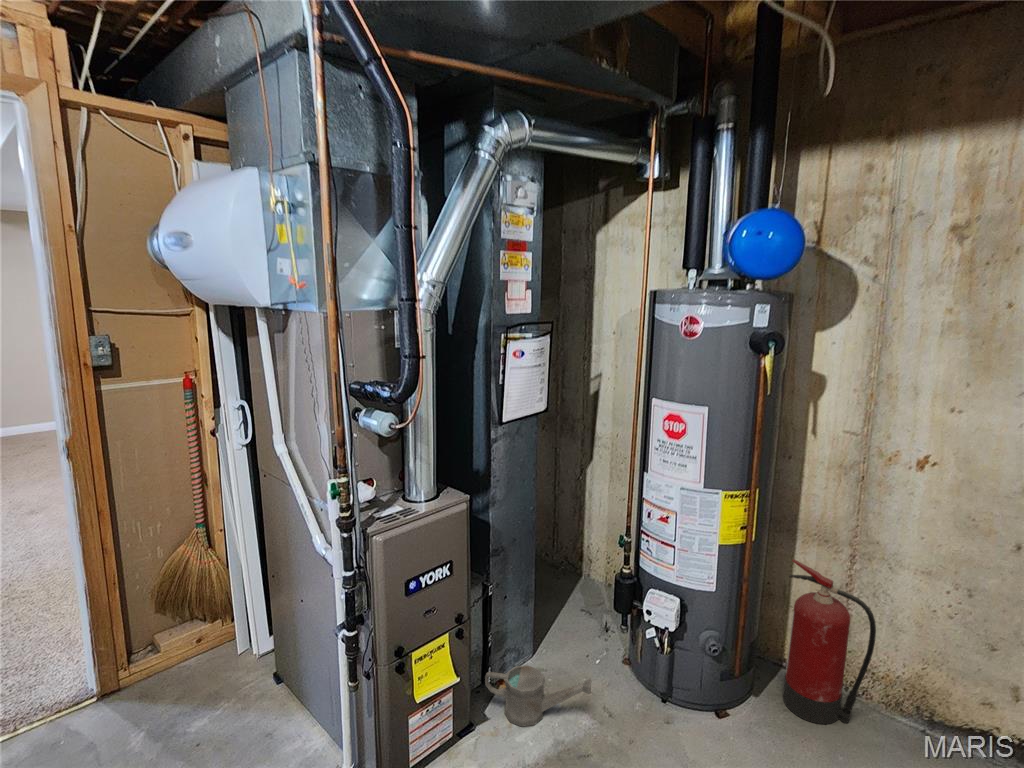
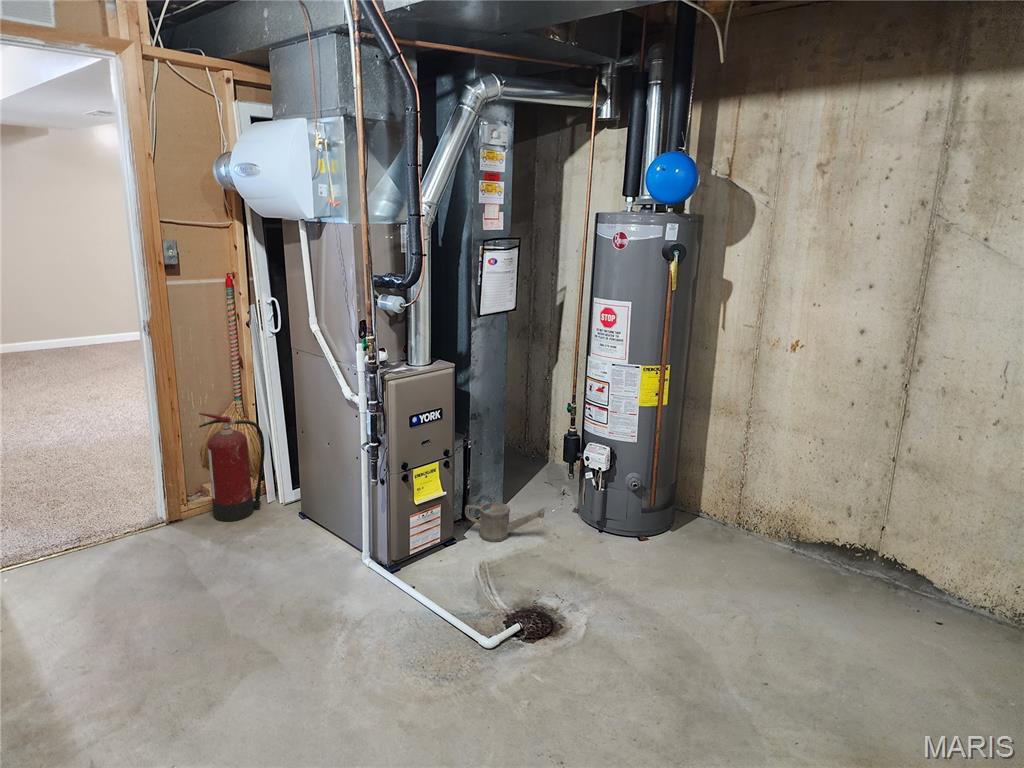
fire extinguisher: present [783,559,876,724] -> present [199,413,265,521]

